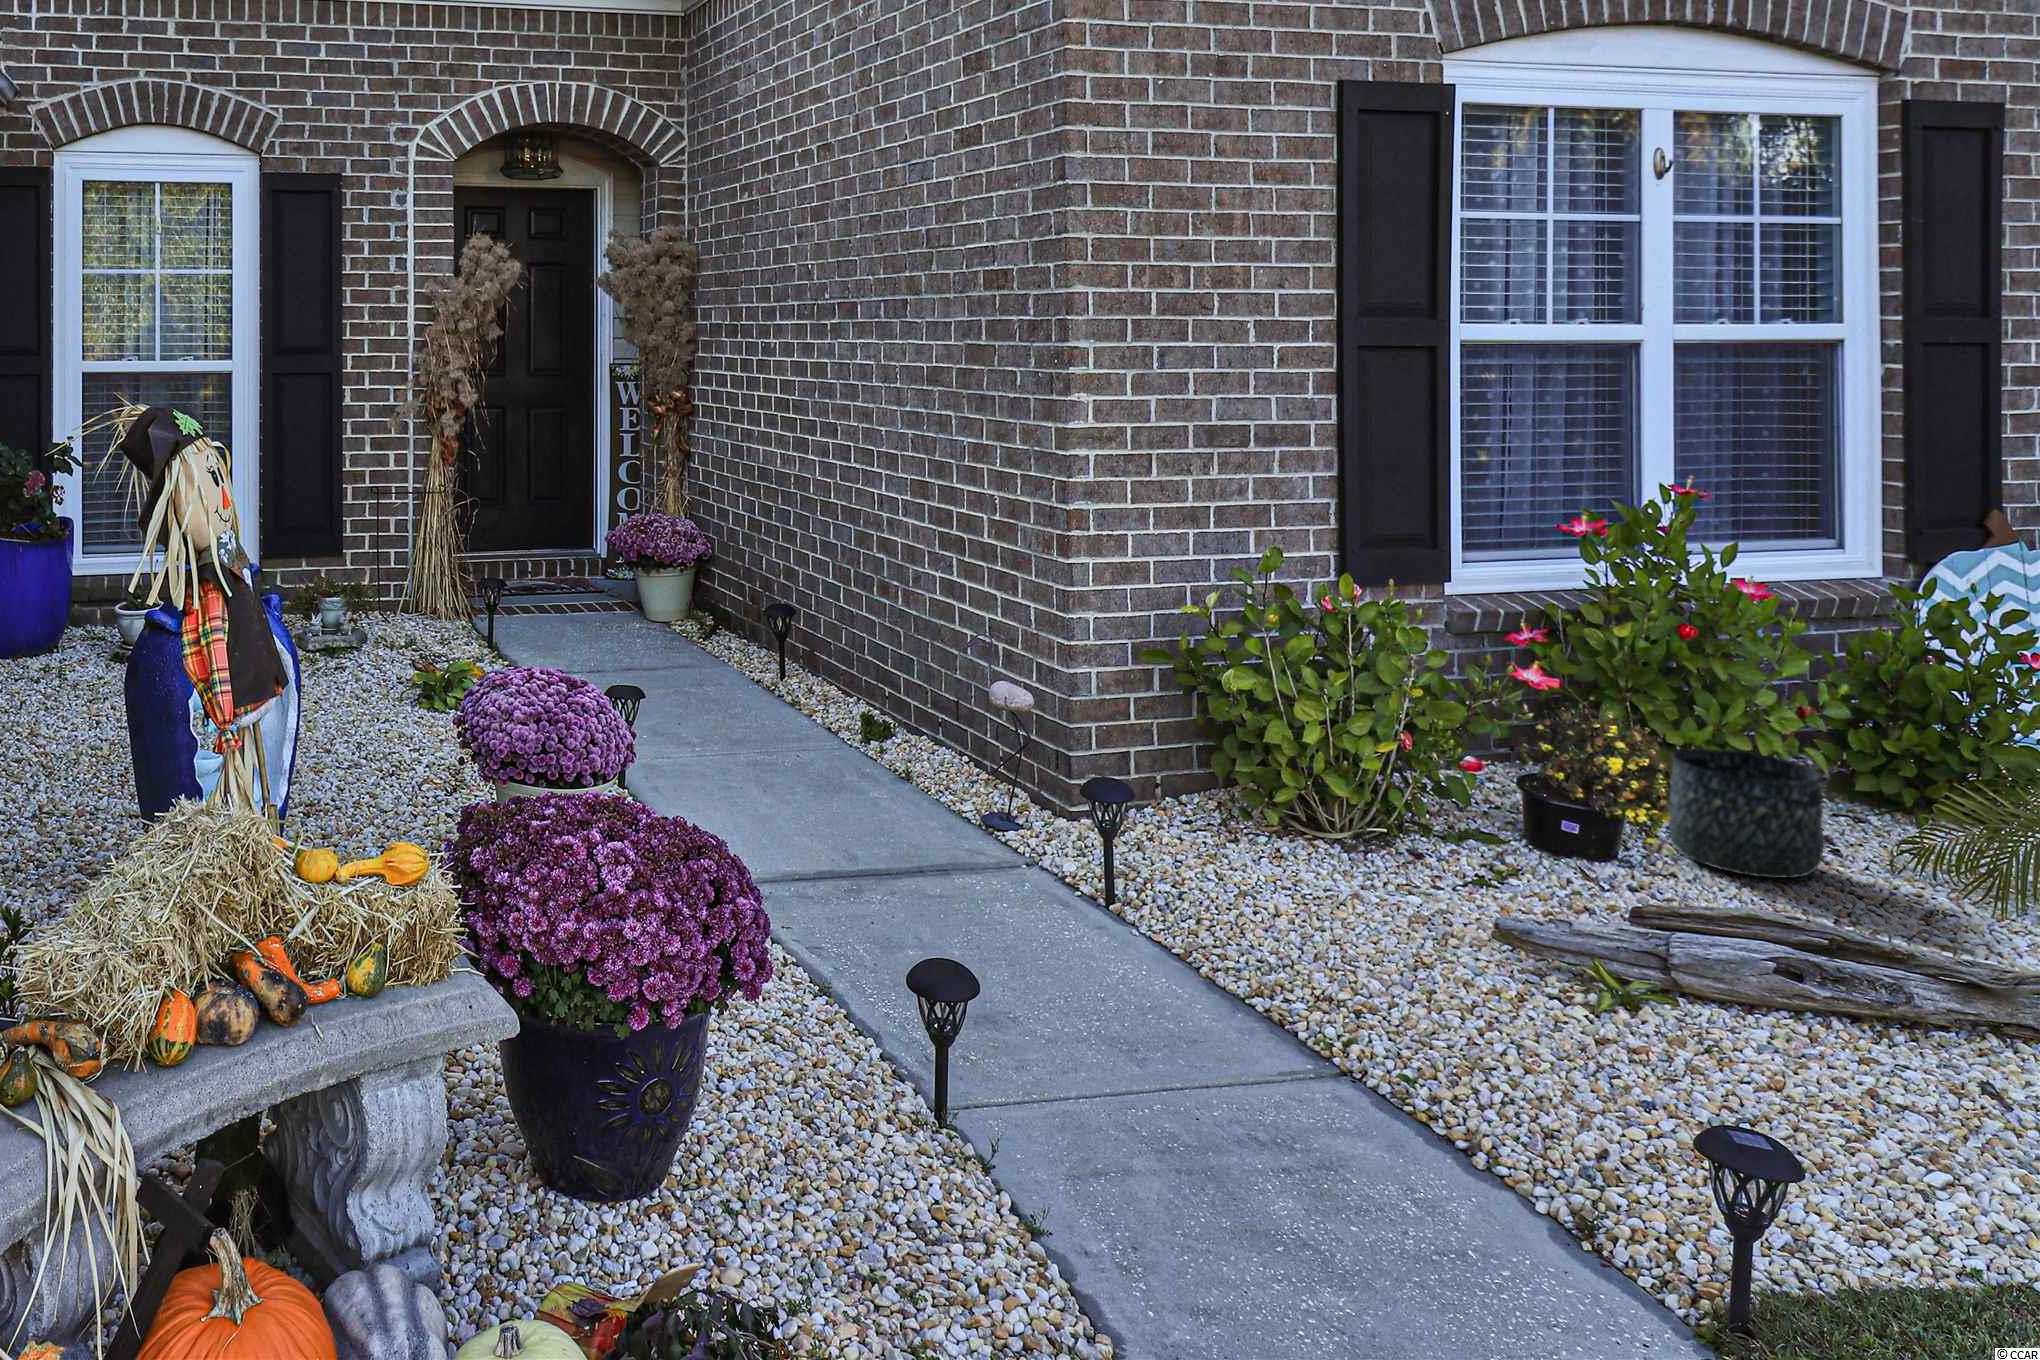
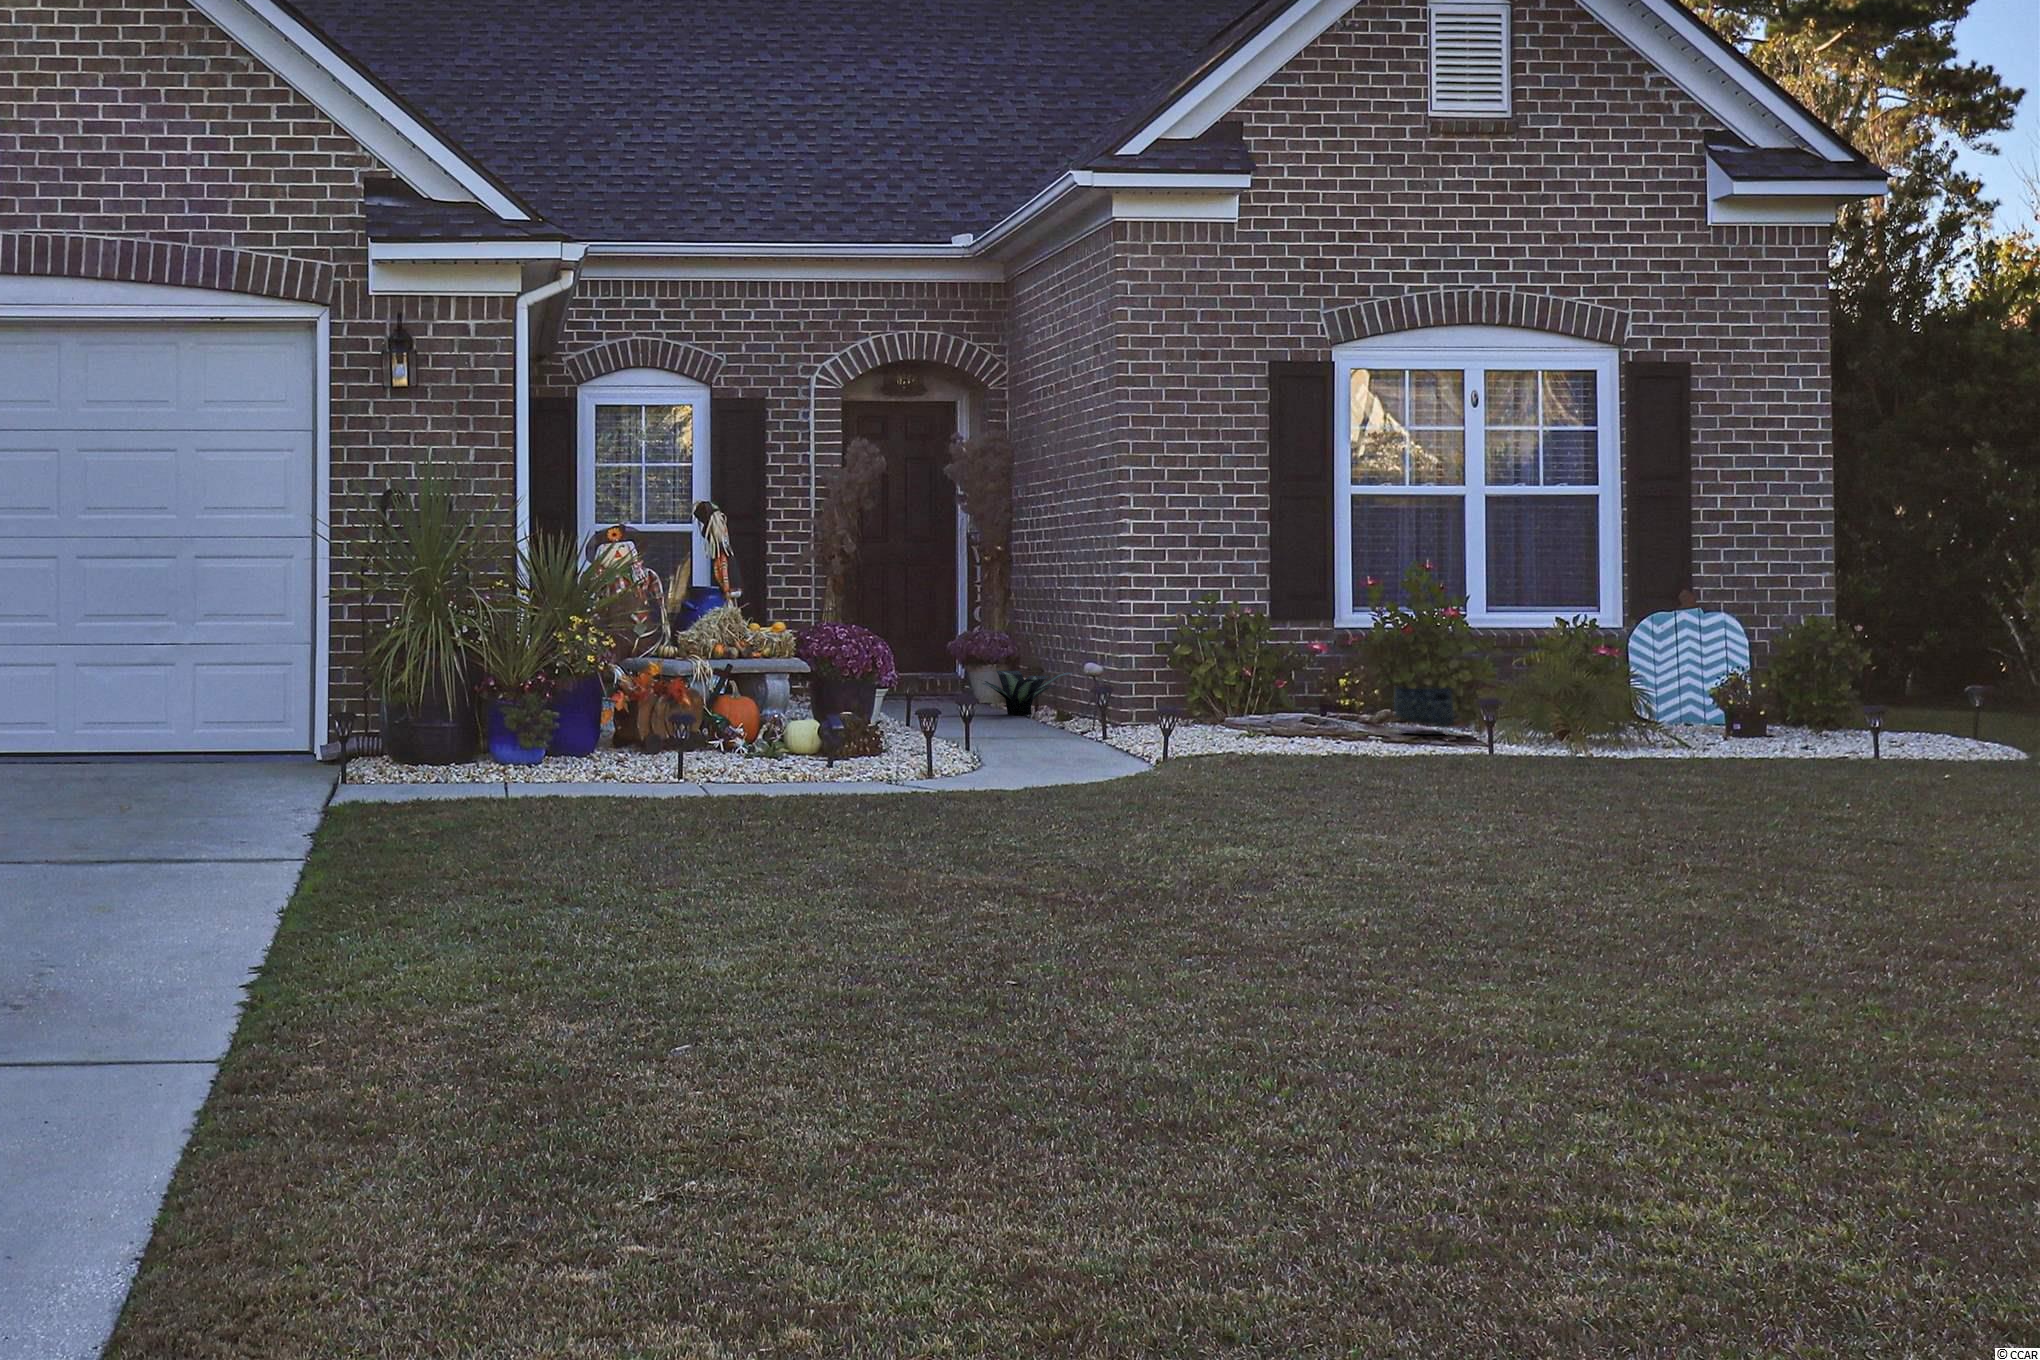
potted plant: none [710,627,884,724] -> present [982,671,1072,715]

